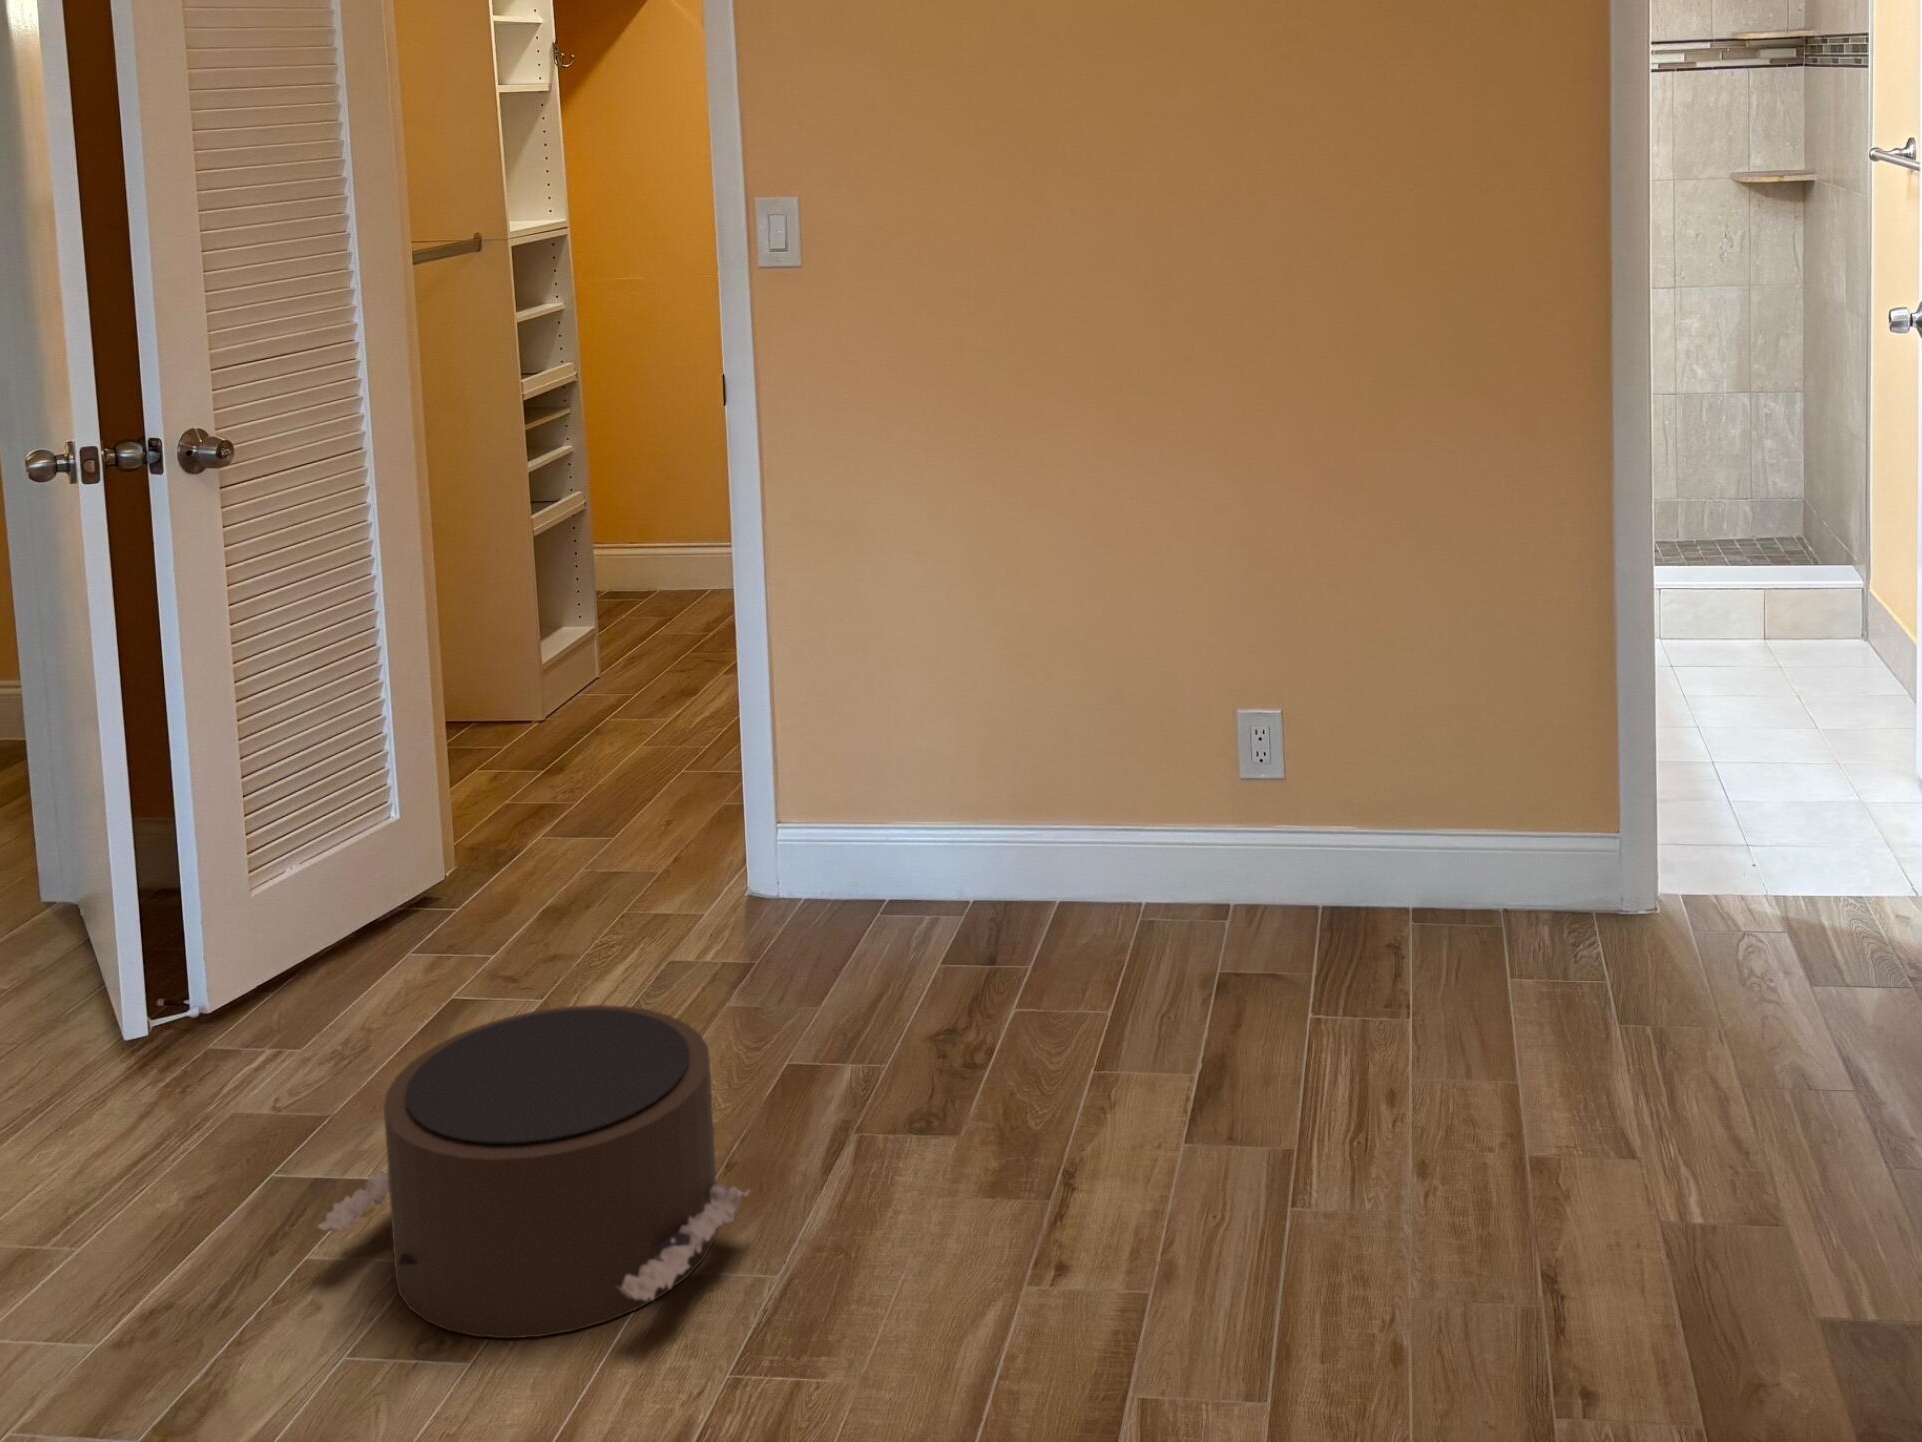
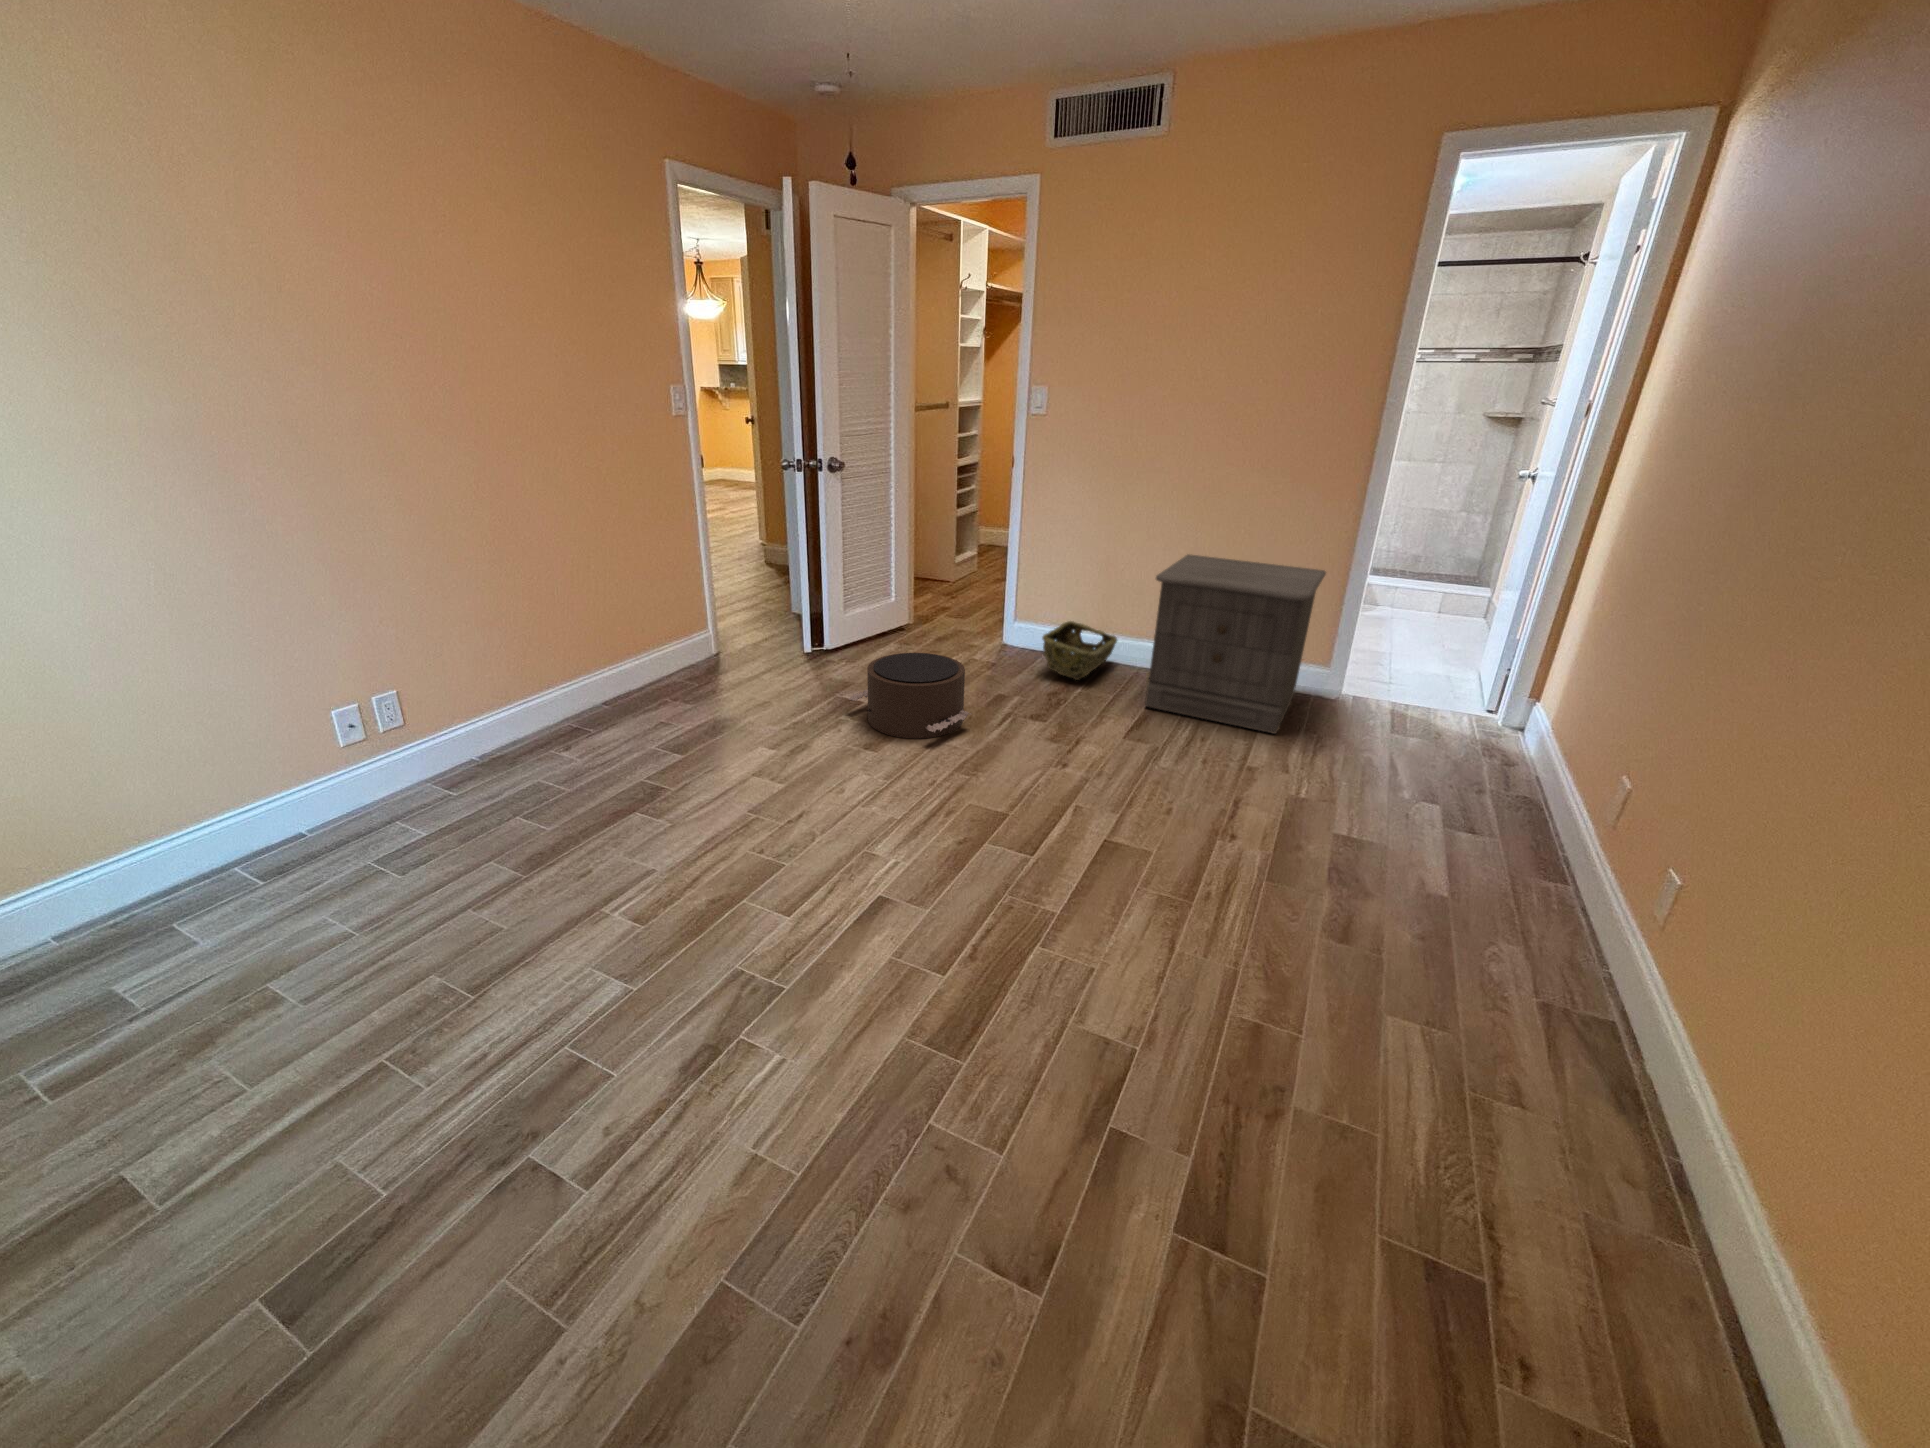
nightstand: none [1194,587,1594,1052] -> present [1145,554,1326,734]
woven basket: none [888,802,1082,981] -> present [1042,621,1117,680]

